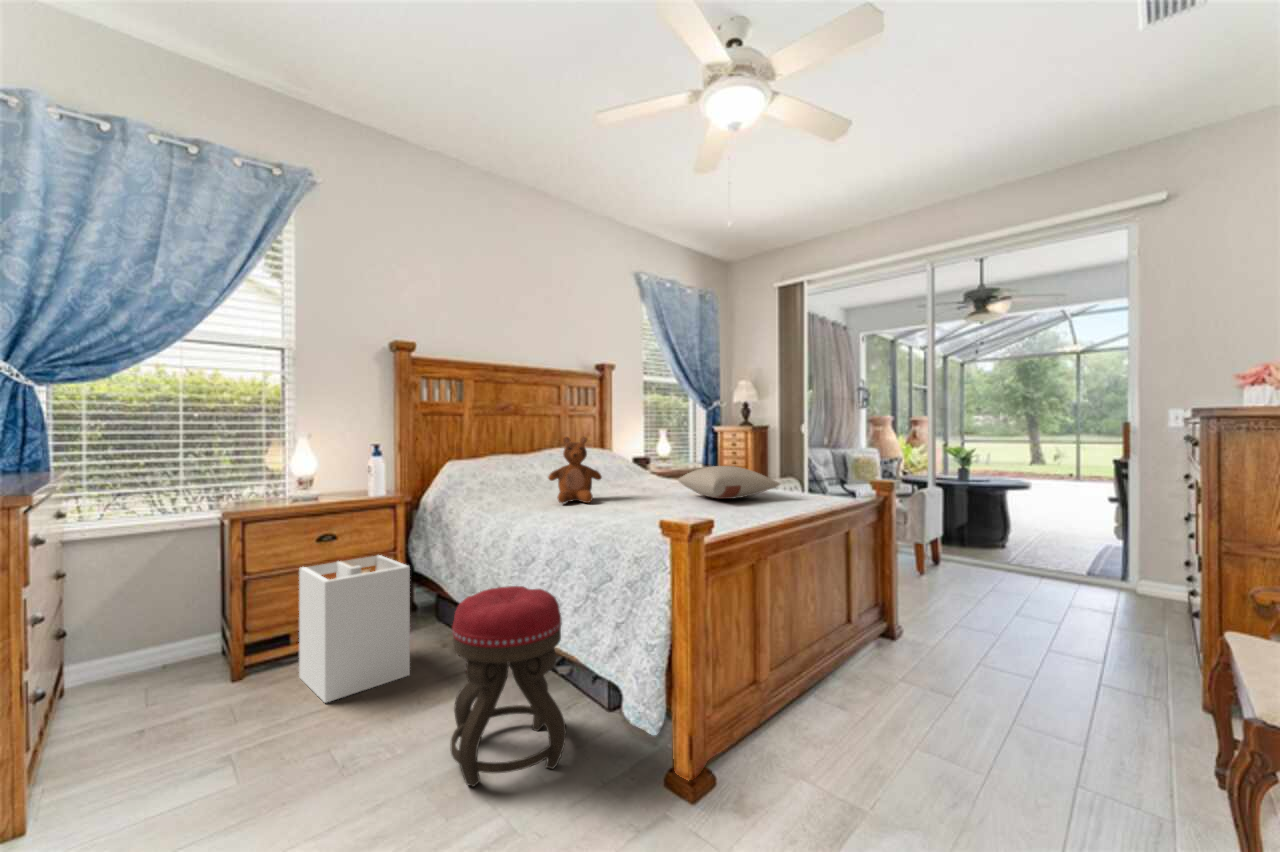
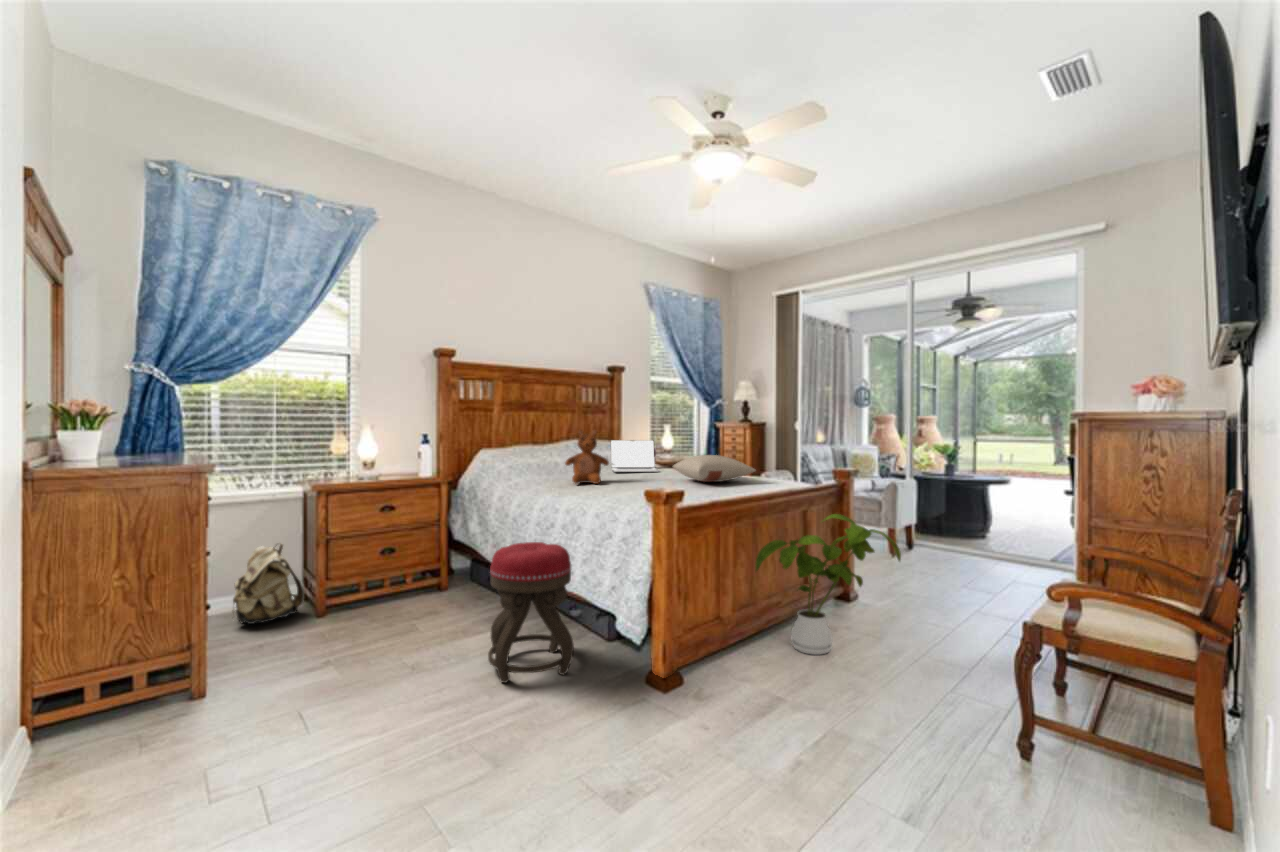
laptop: none [600,448,659,486] -> present [611,440,659,472]
house plant: none [797,542,987,723] -> present [755,514,901,655]
laundry hamper: present [299,555,410,703] -> none [368,523,454,632]
backpack: none [113,588,216,696] -> present [233,543,304,624]

